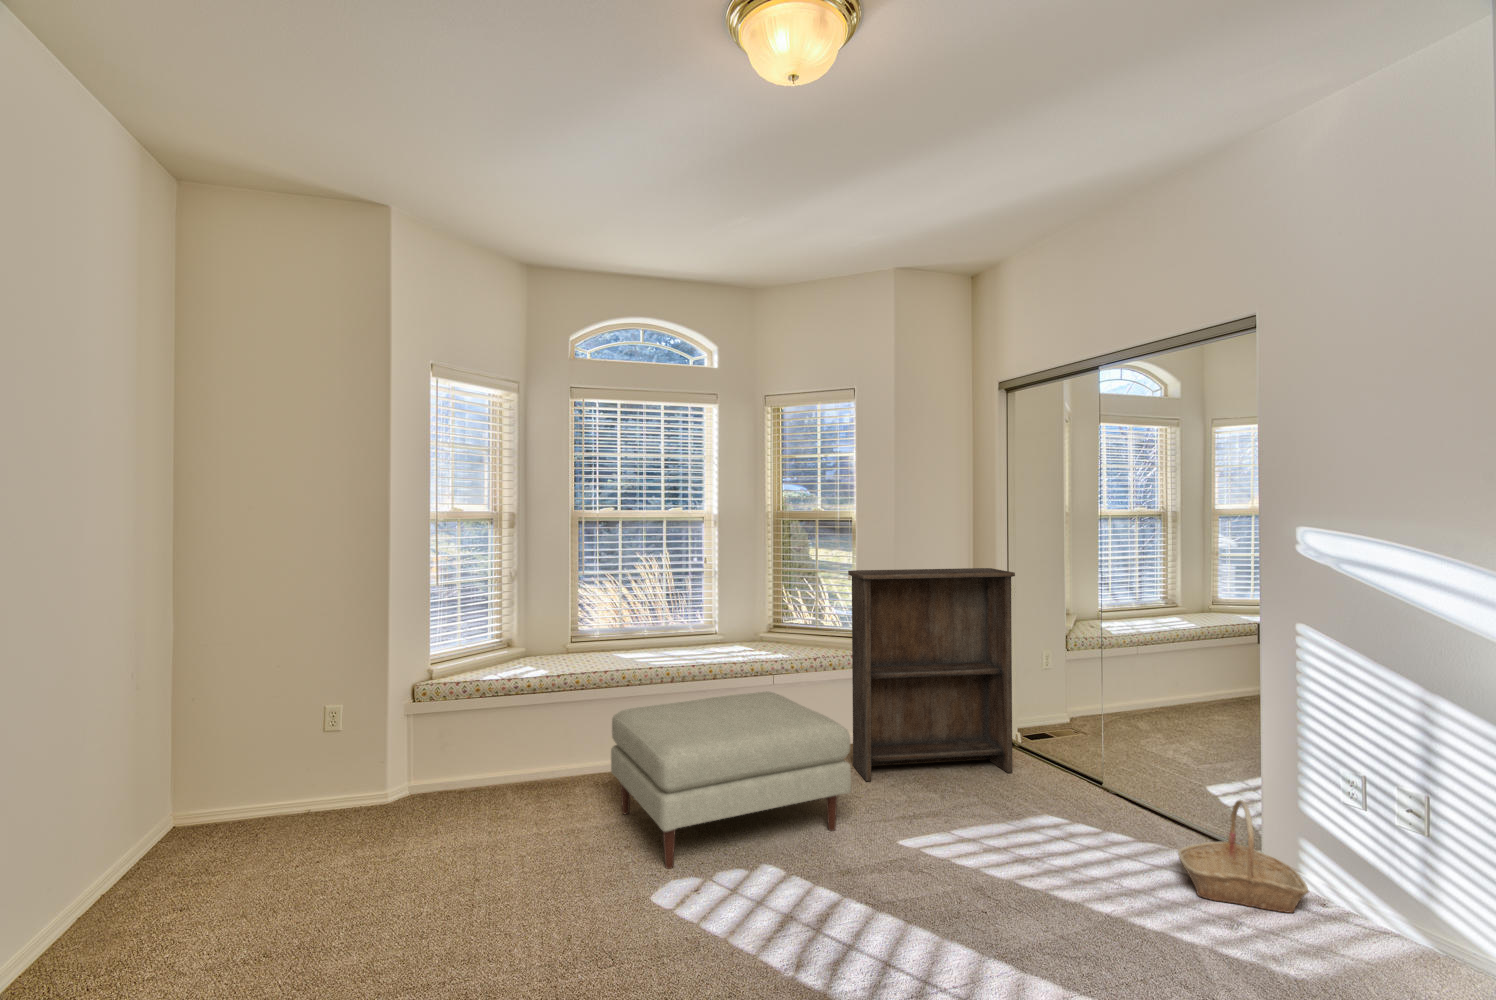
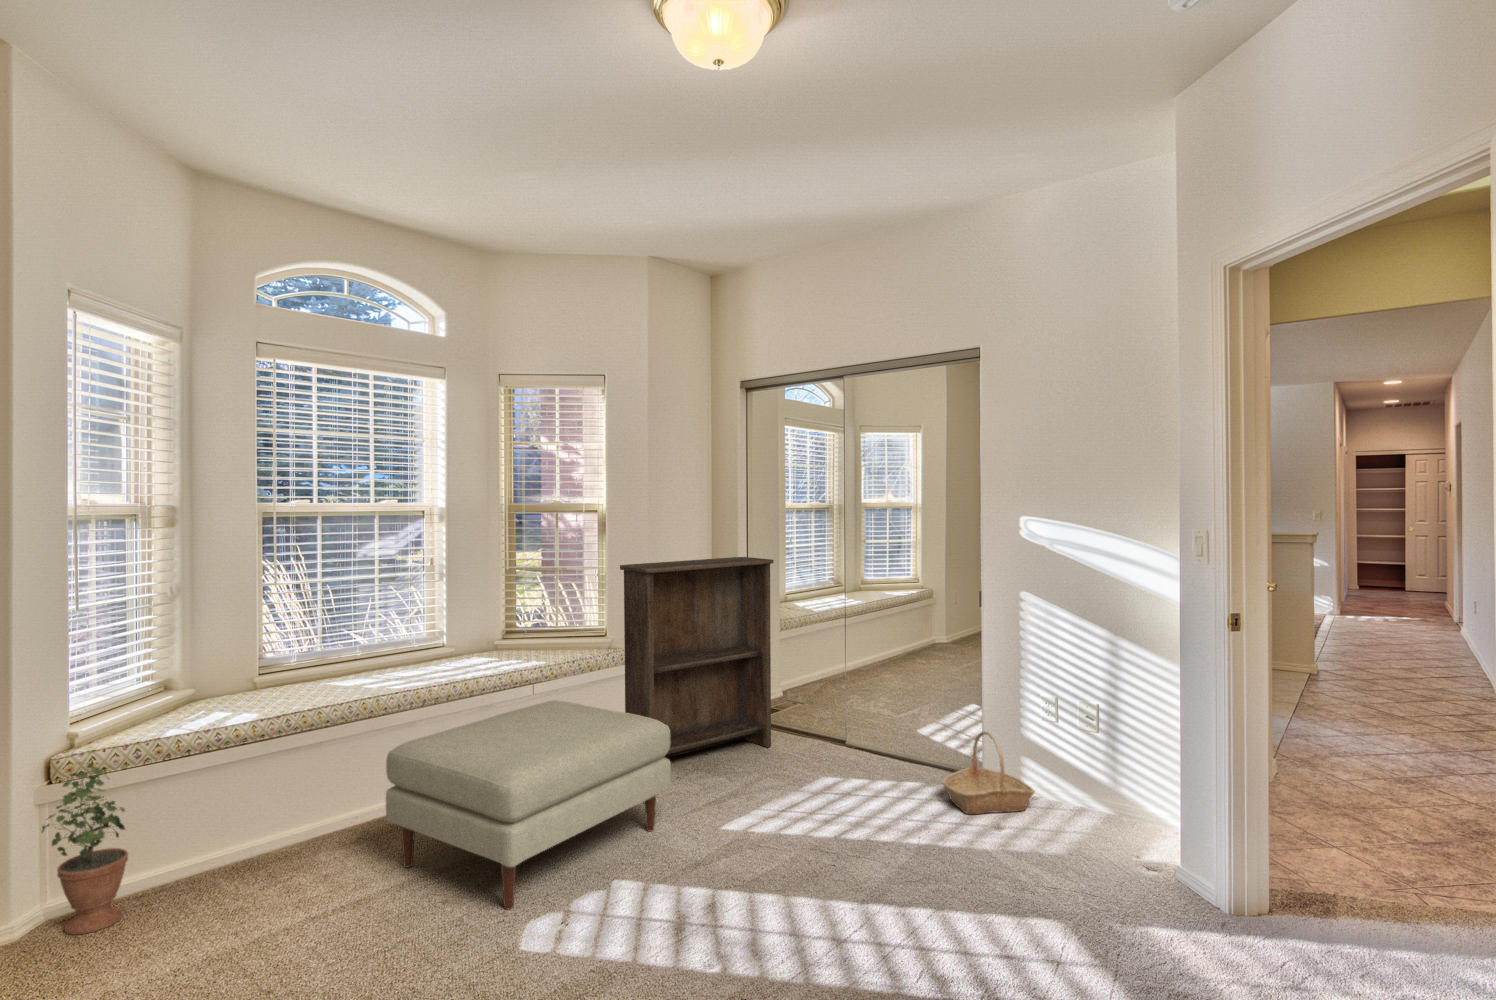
potted plant: none [397,690,449,811] -> present [42,763,128,935]

